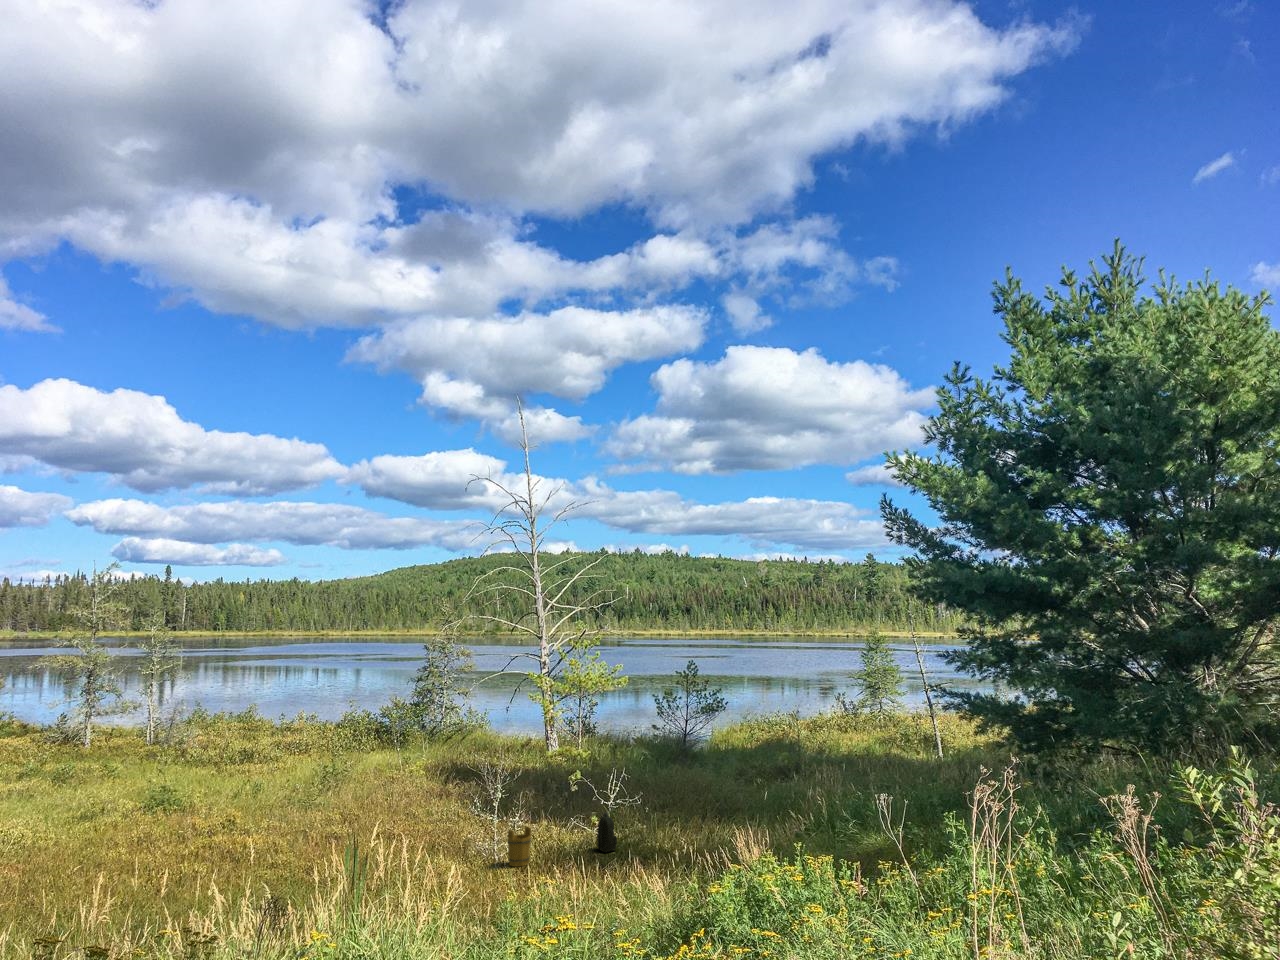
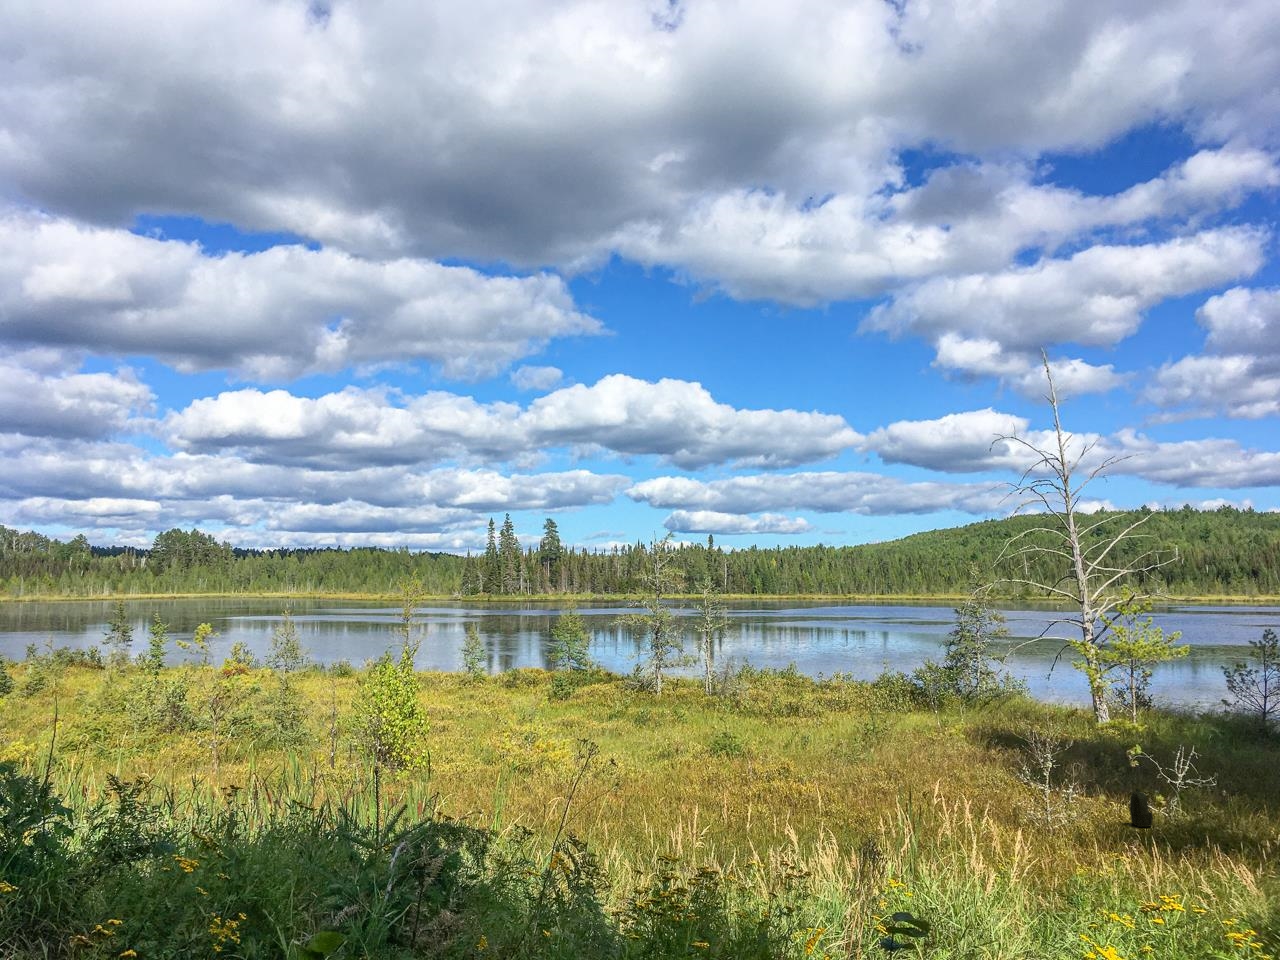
bucket: present [507,827,531,867] -> none [1027,792,1054,828]

